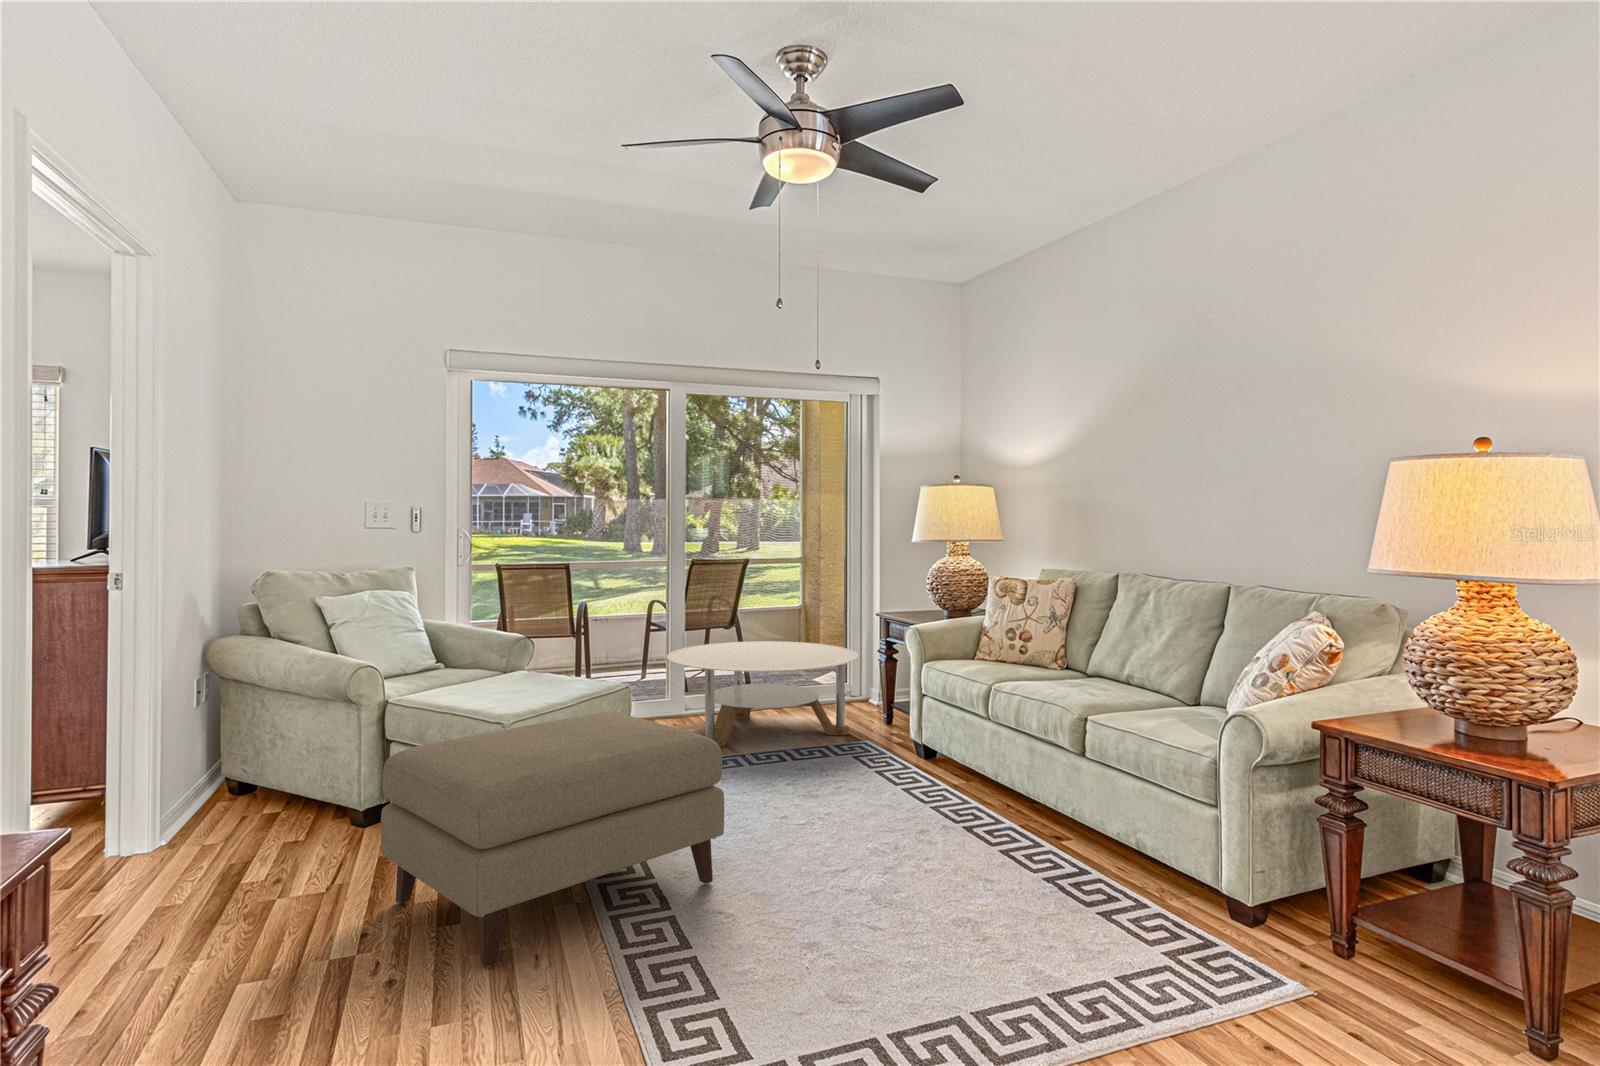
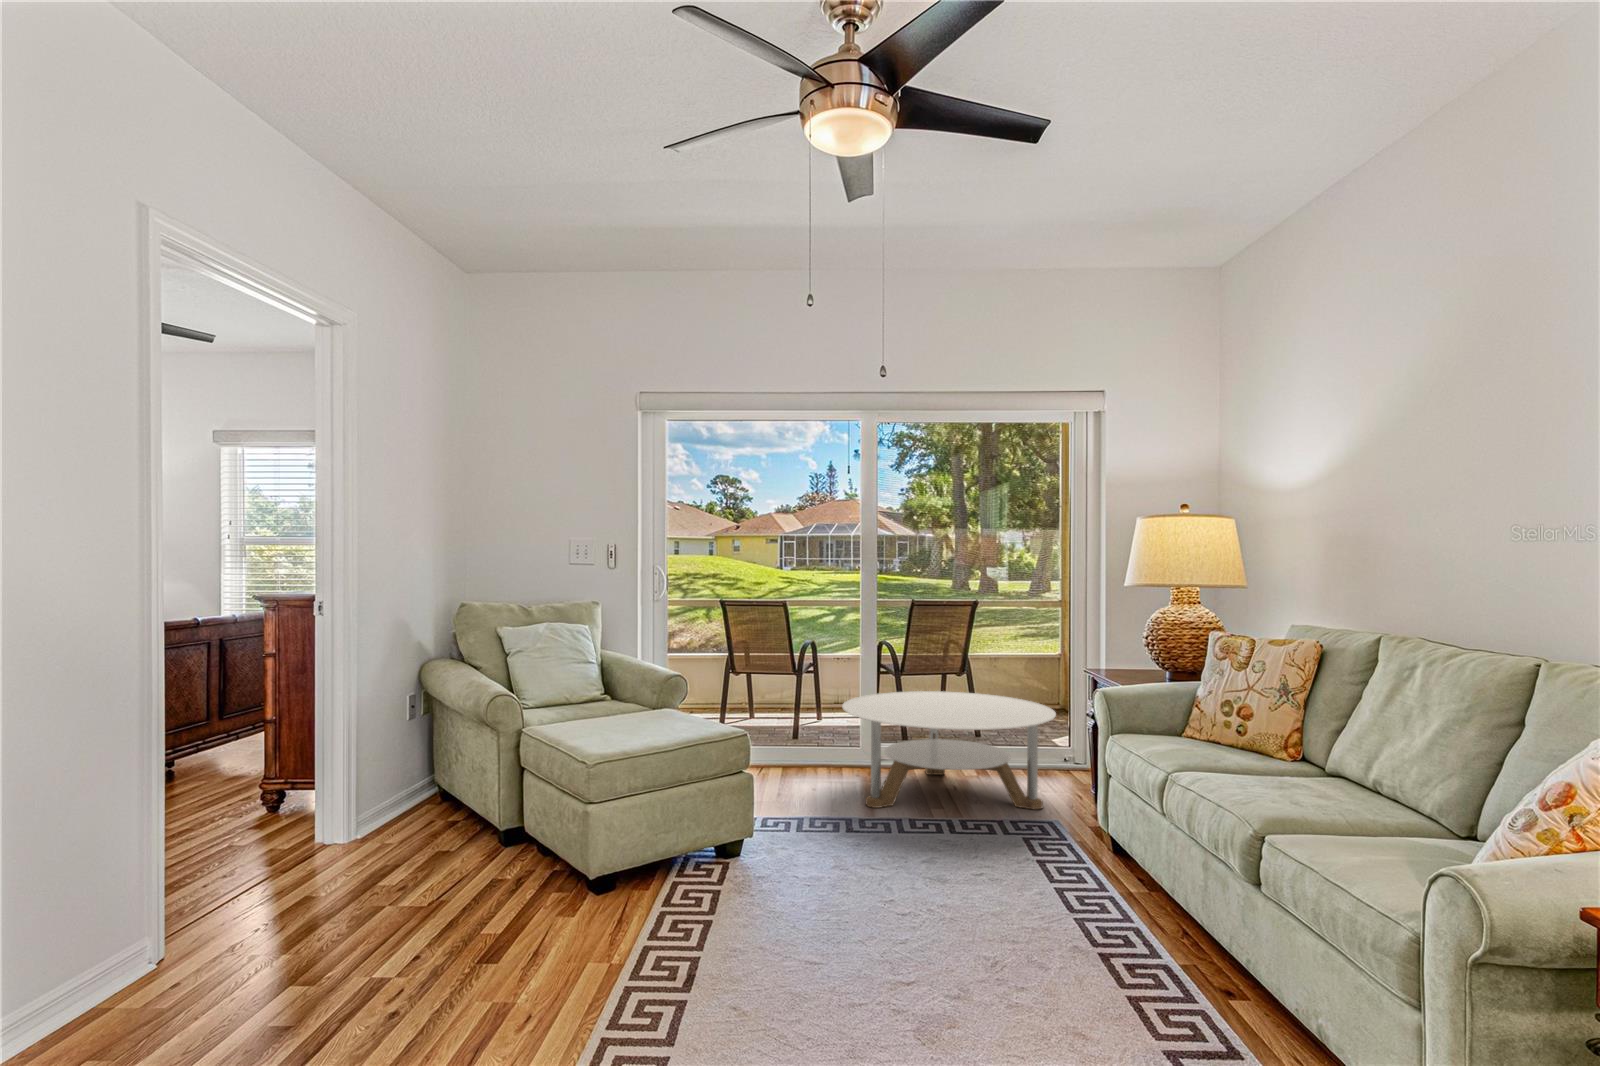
ottoman: present [381,712,724,967] -> none [436,761,764,1028]

